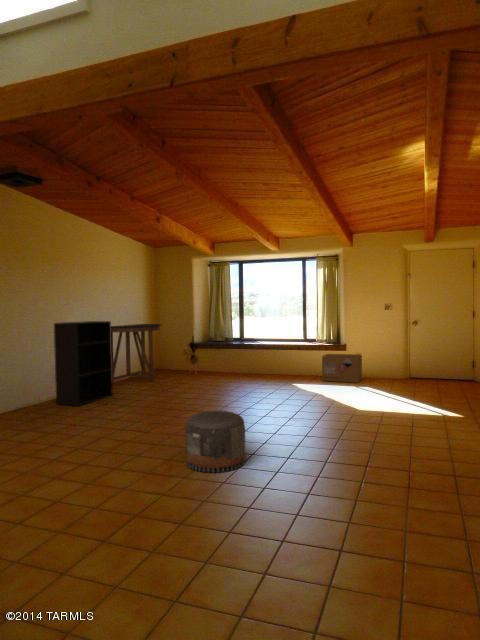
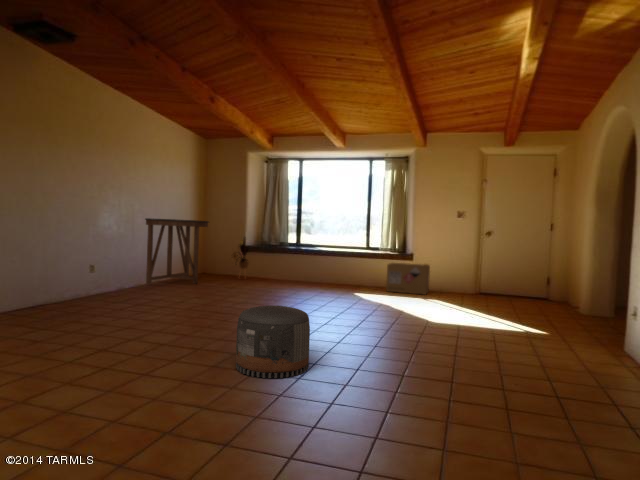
bookshelf: present [54,321,113,406] -> none [80,205,152,303]

